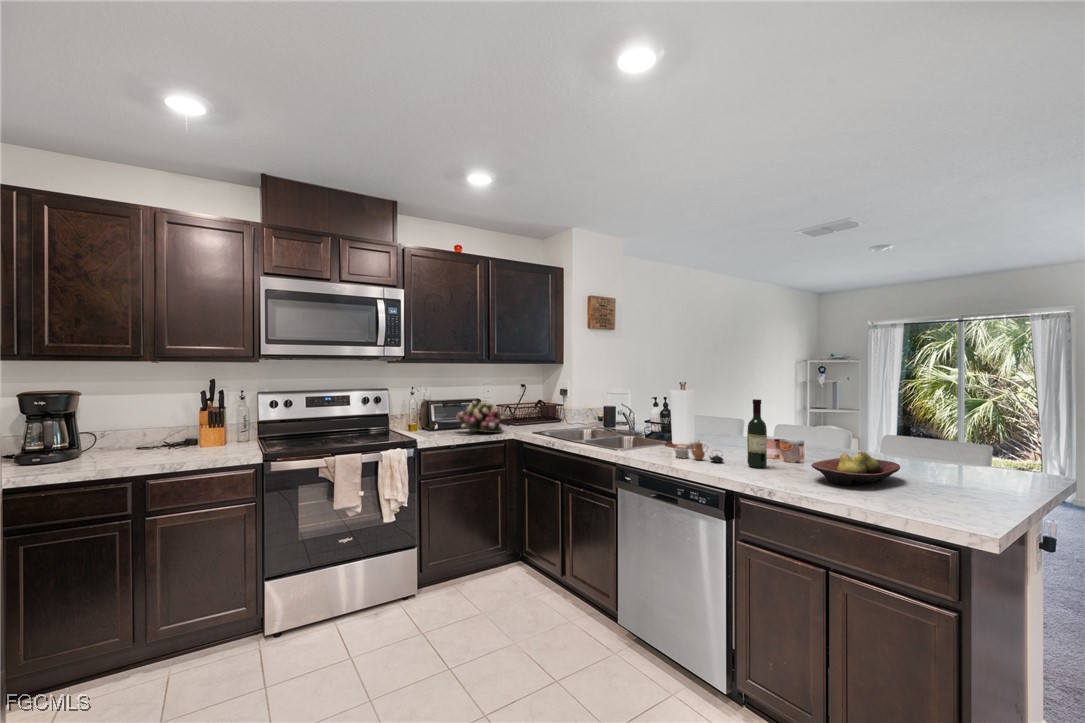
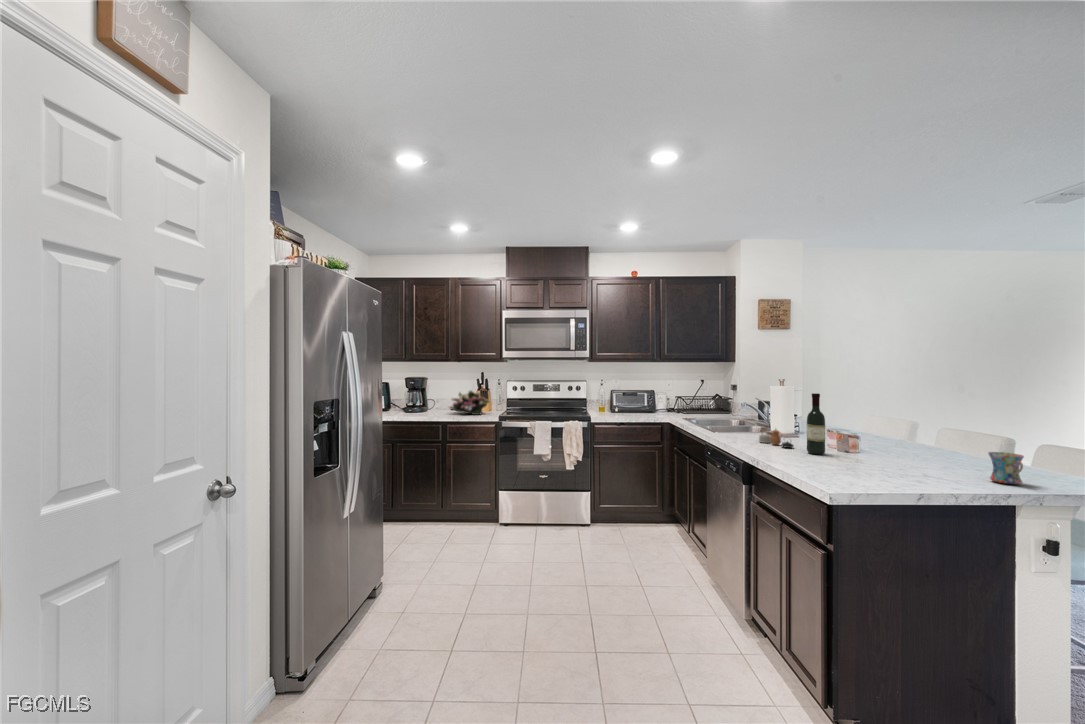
flower arrangement: present [456,401,506,433] -> present [449,390,489,415]
mug: none [926,450,965,480] -> present [988,452,1024,484]
fruit bowl: present [811,451,900,486] -> none [832,444,943,474]

